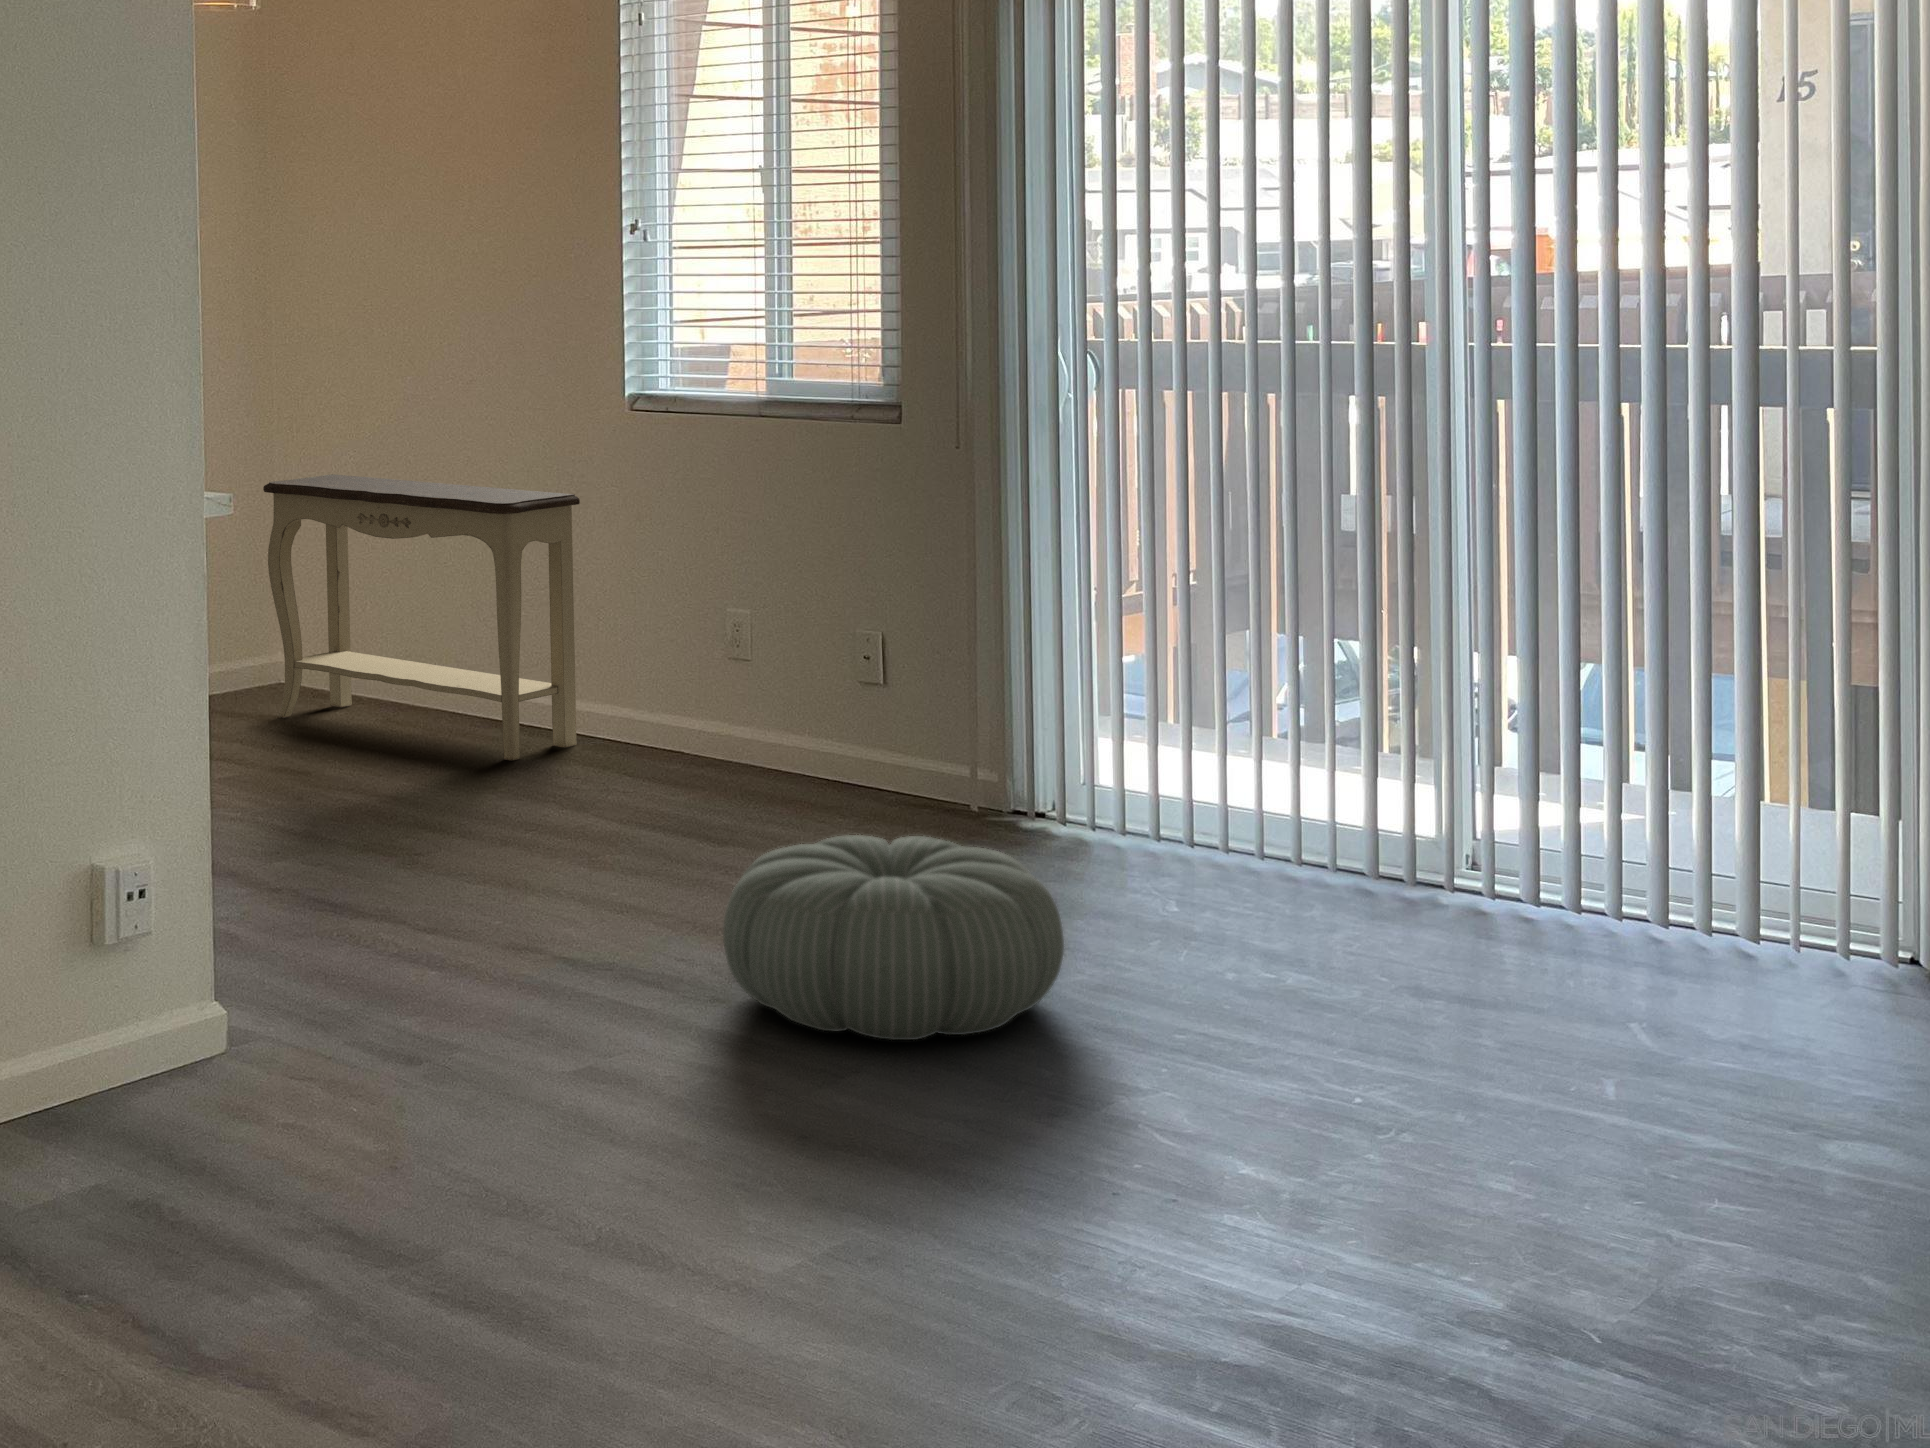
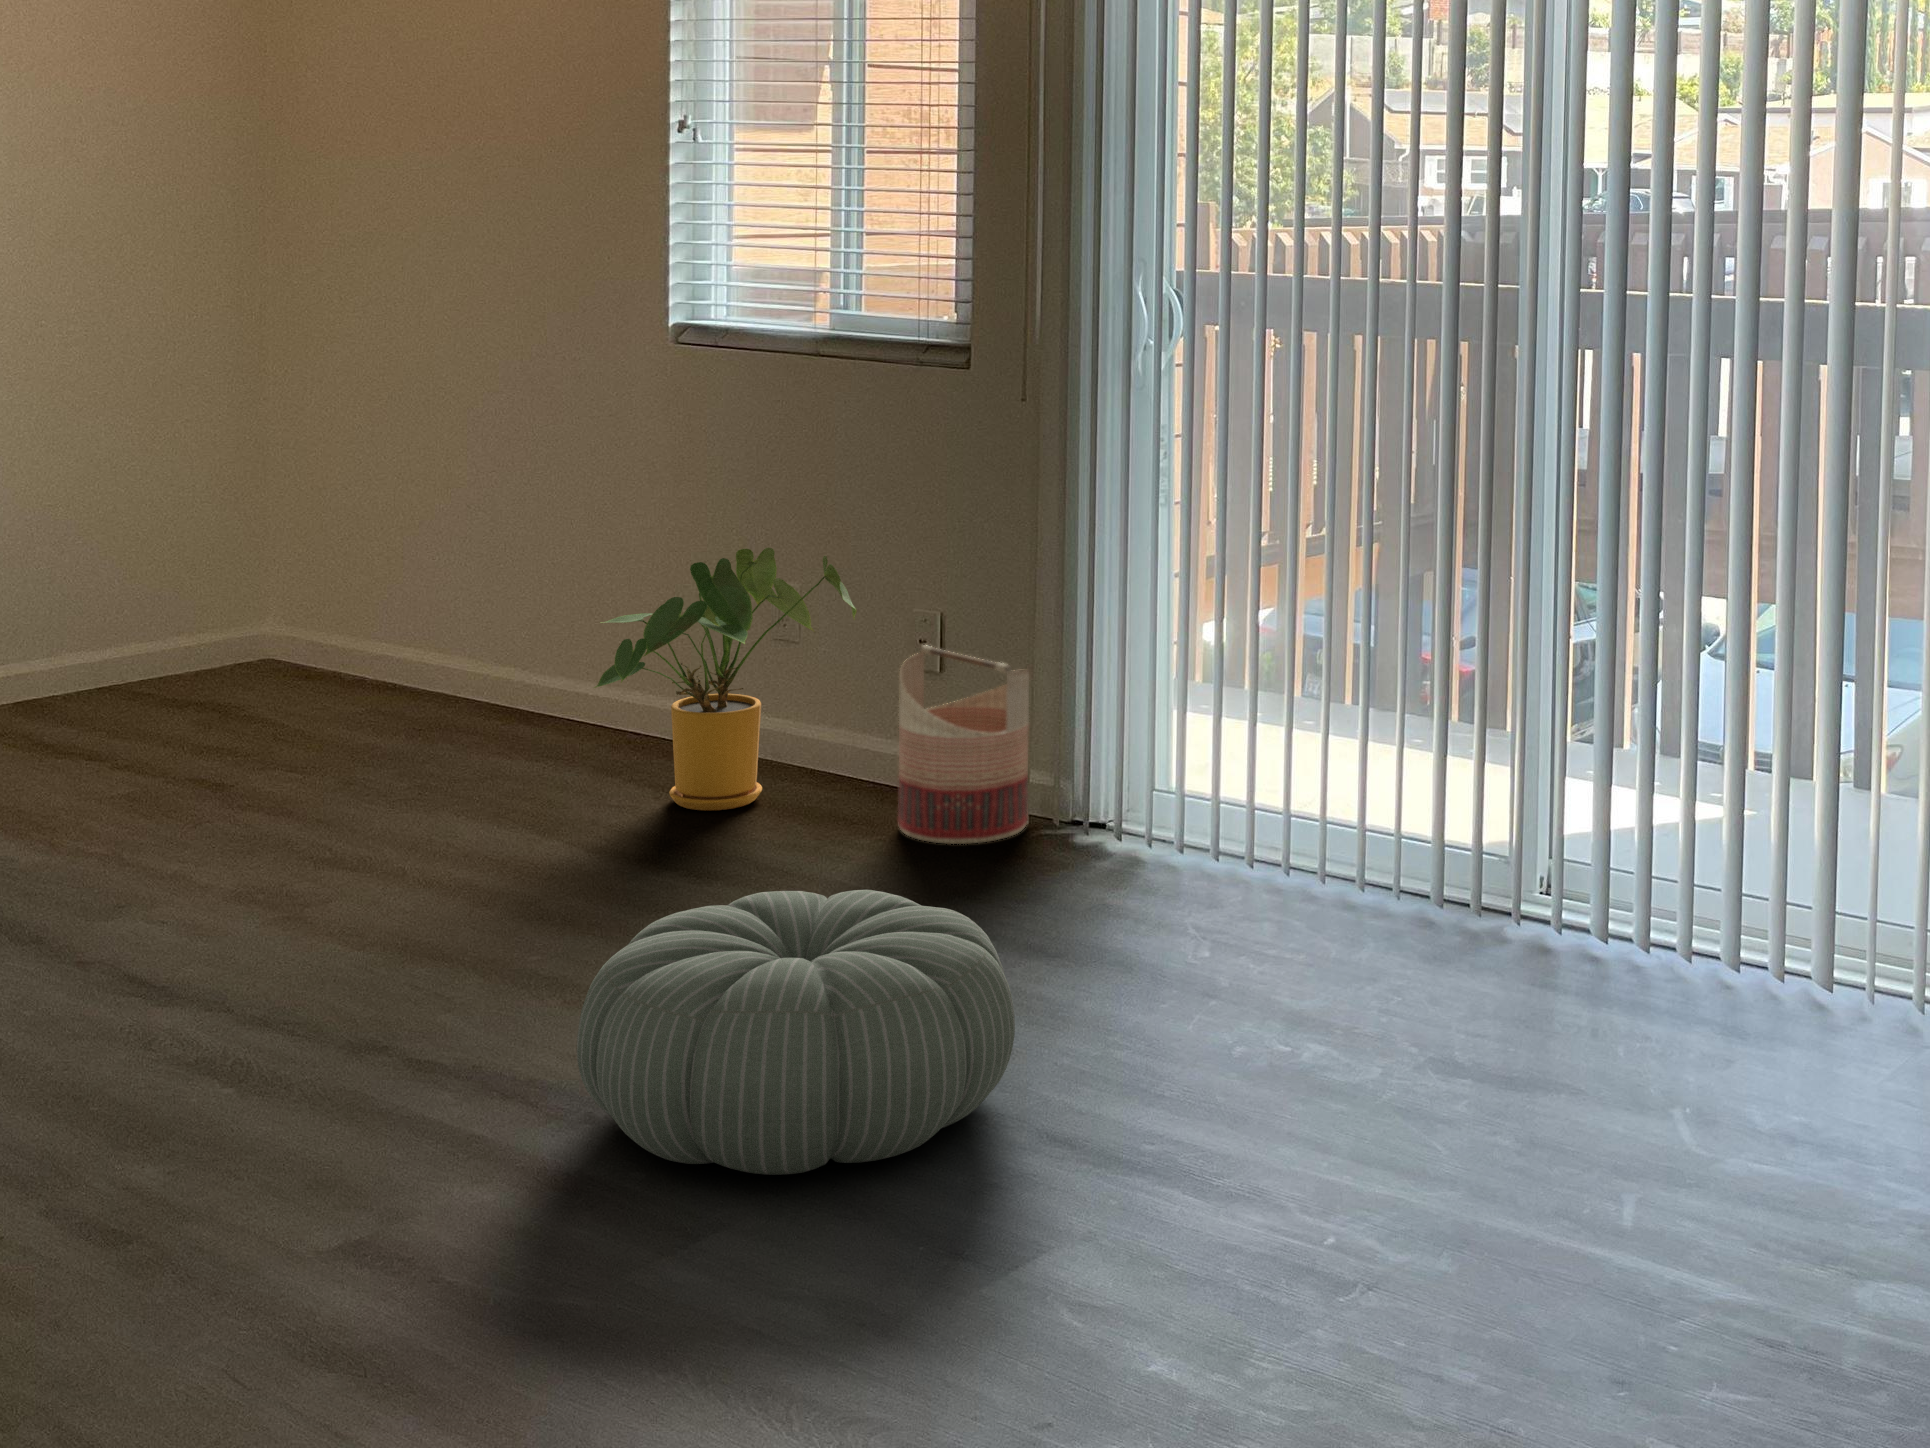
console table: present [263,474,580,761] -> none [250,408,617,754]
house plant: none [598,582,807,803] -> present [594,547,857,810]
basket: none [863,662,976,829] -> present [898,645,1029,844]

